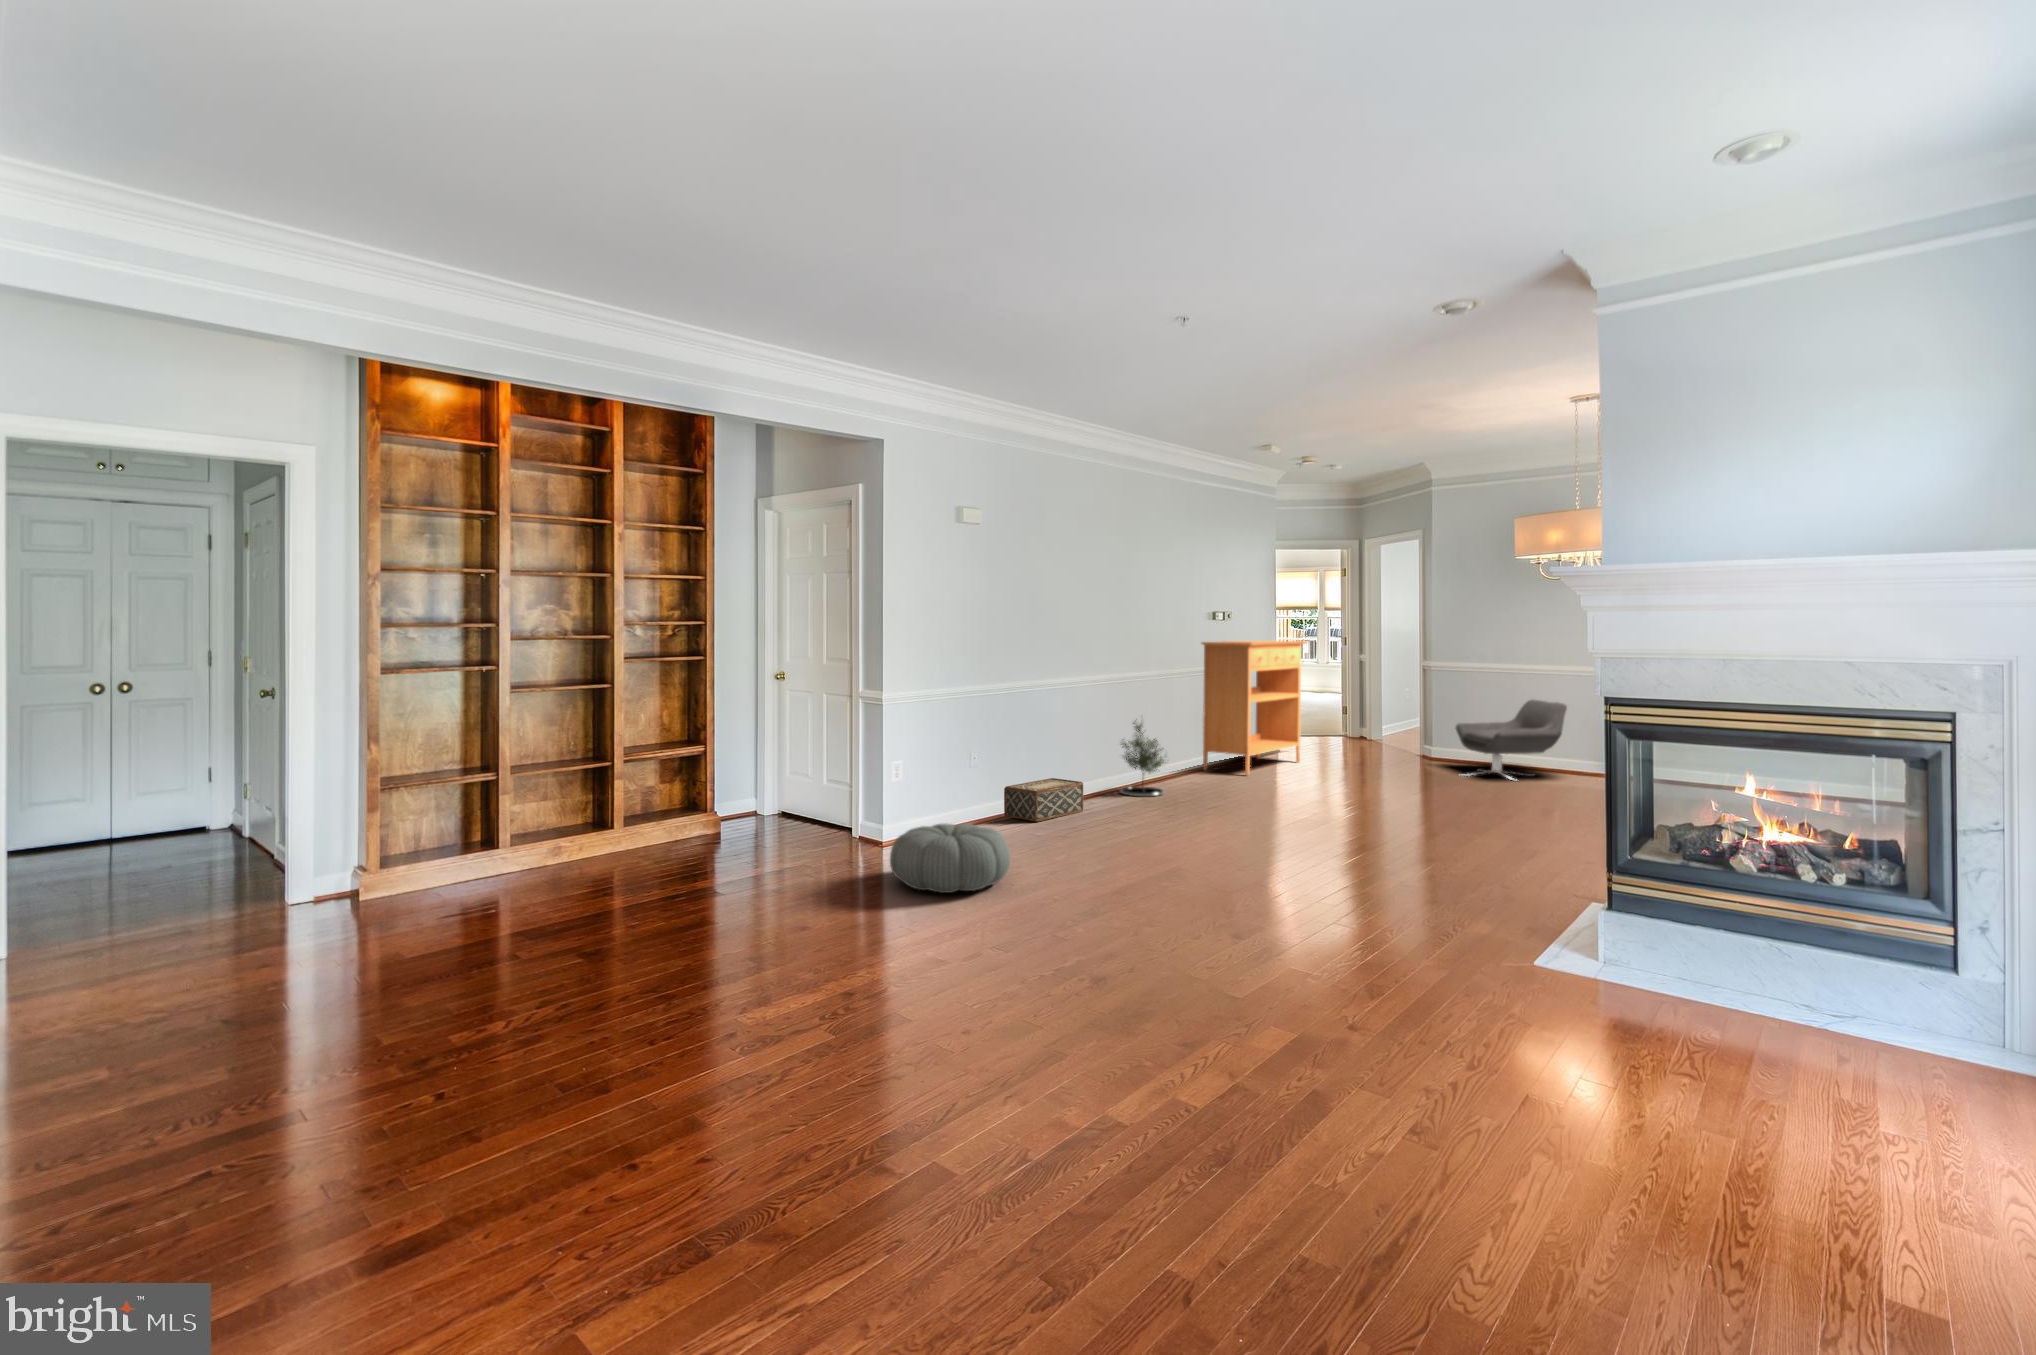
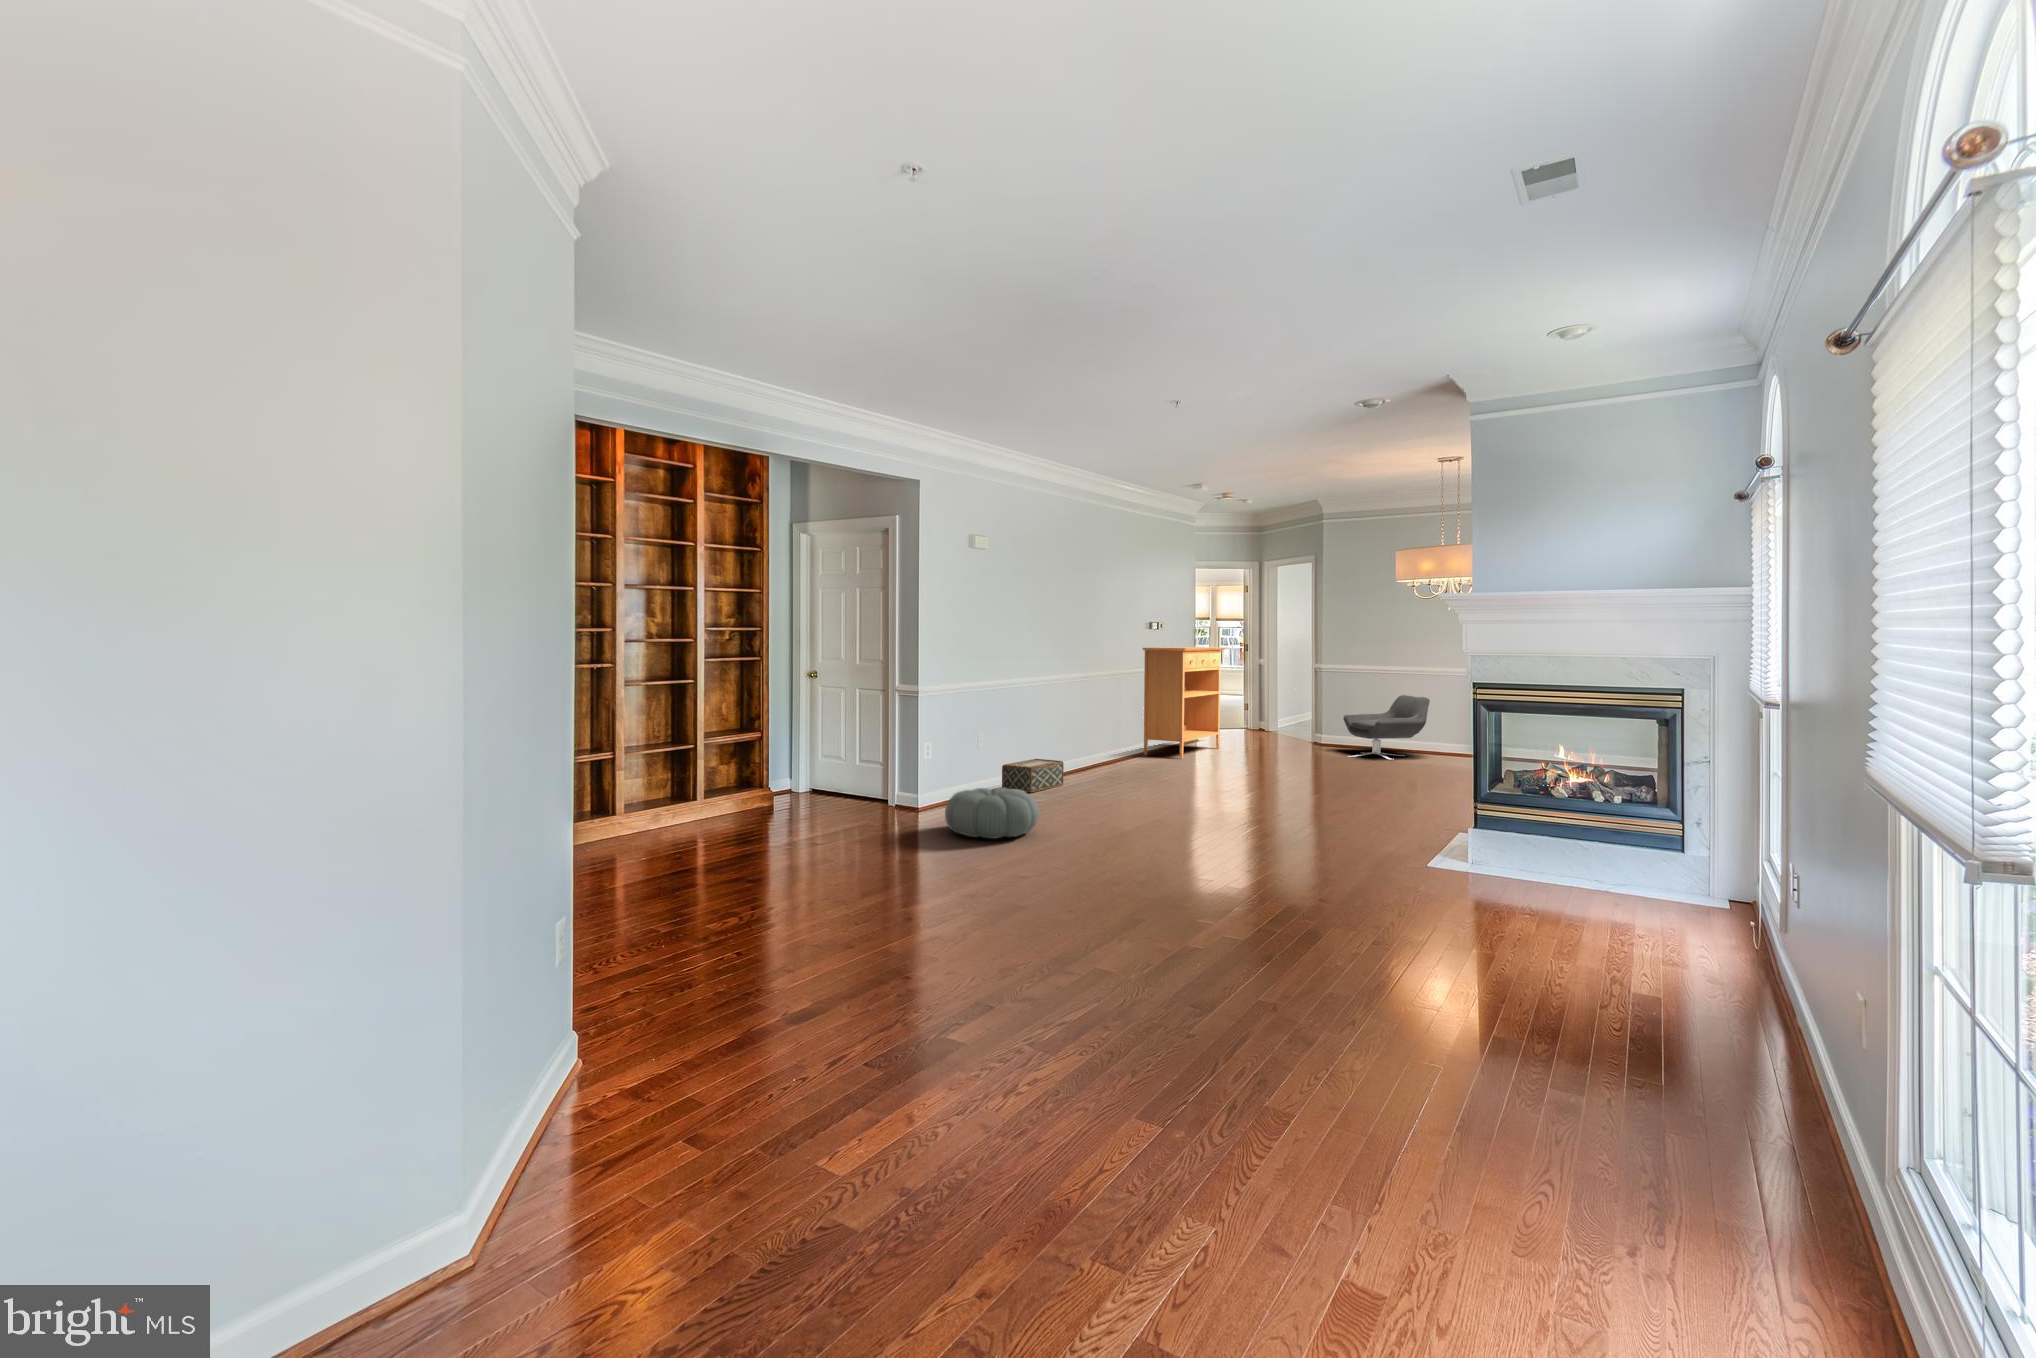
potted tree: present [1120,721,1166,796] -> none [1083,706,1127,774]

